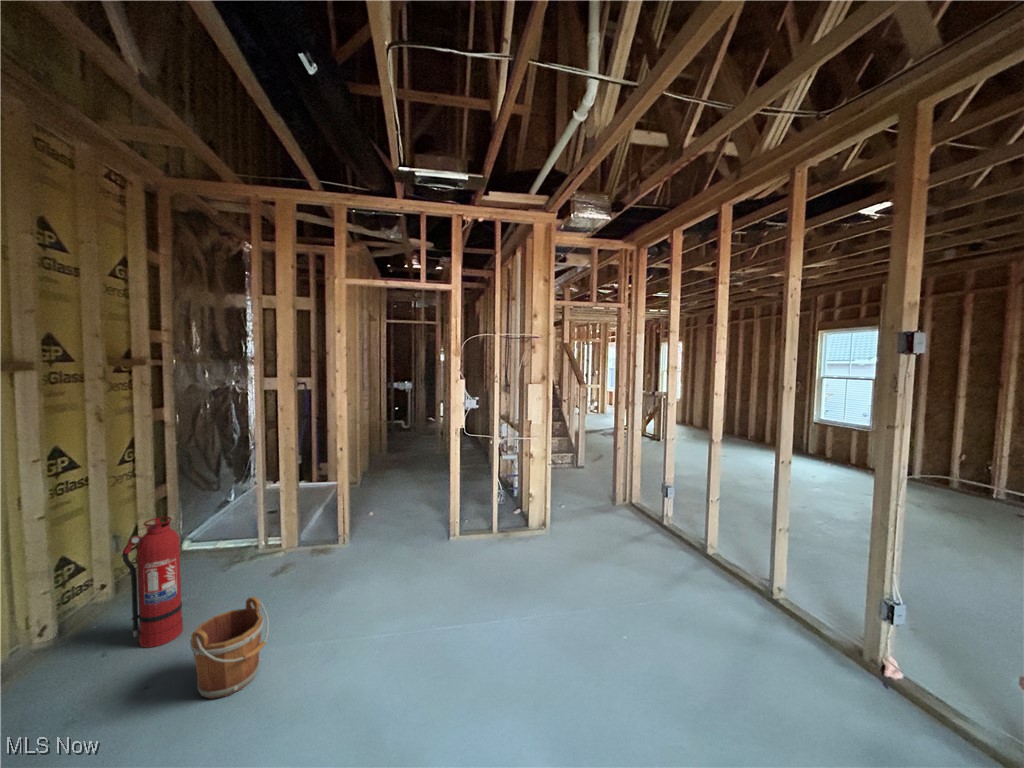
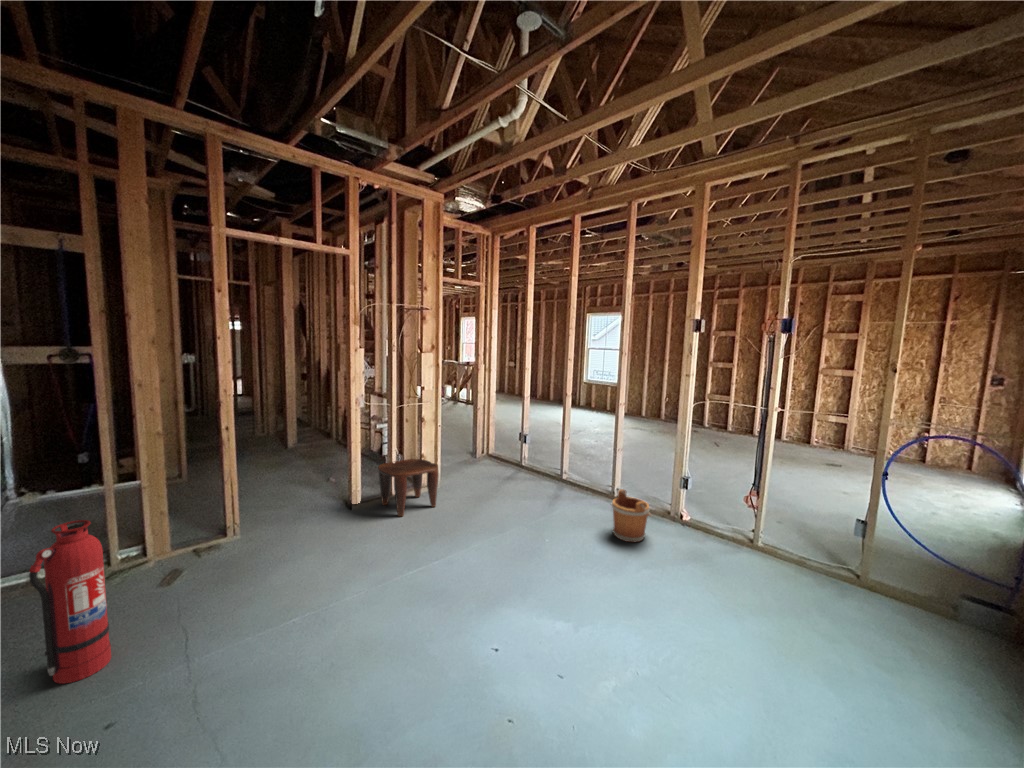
stool: none [469,498,530,561] -> present [378,459,439,516]
bucket: present [190,597,269,699] -> present [611,489,651,542]

